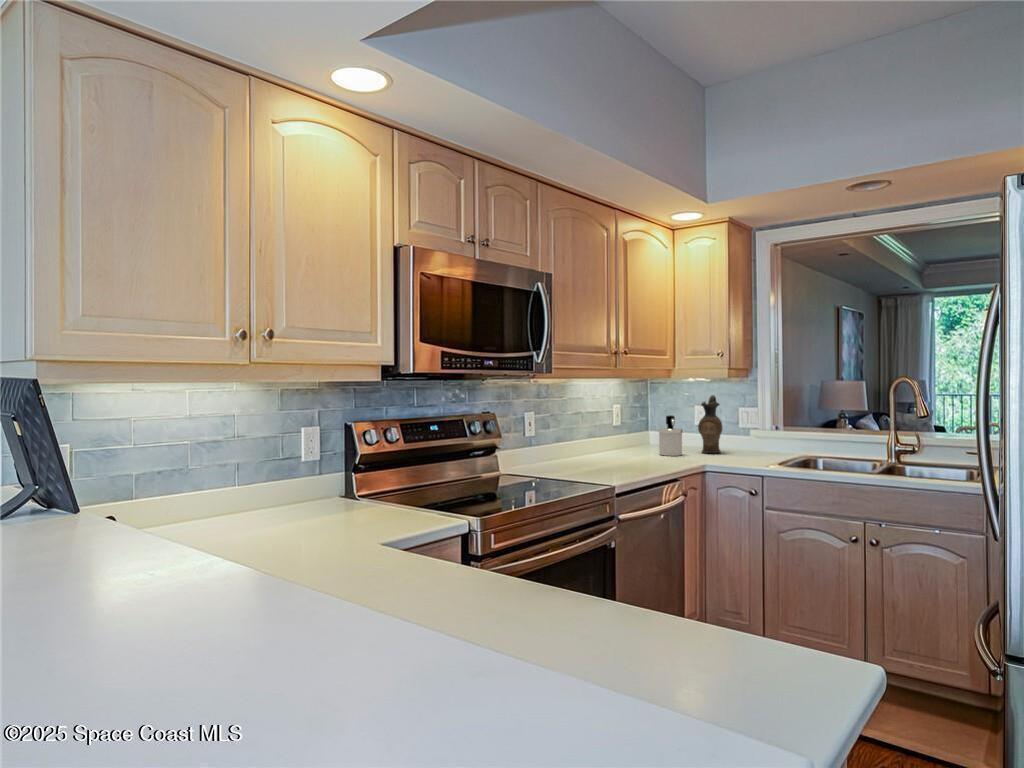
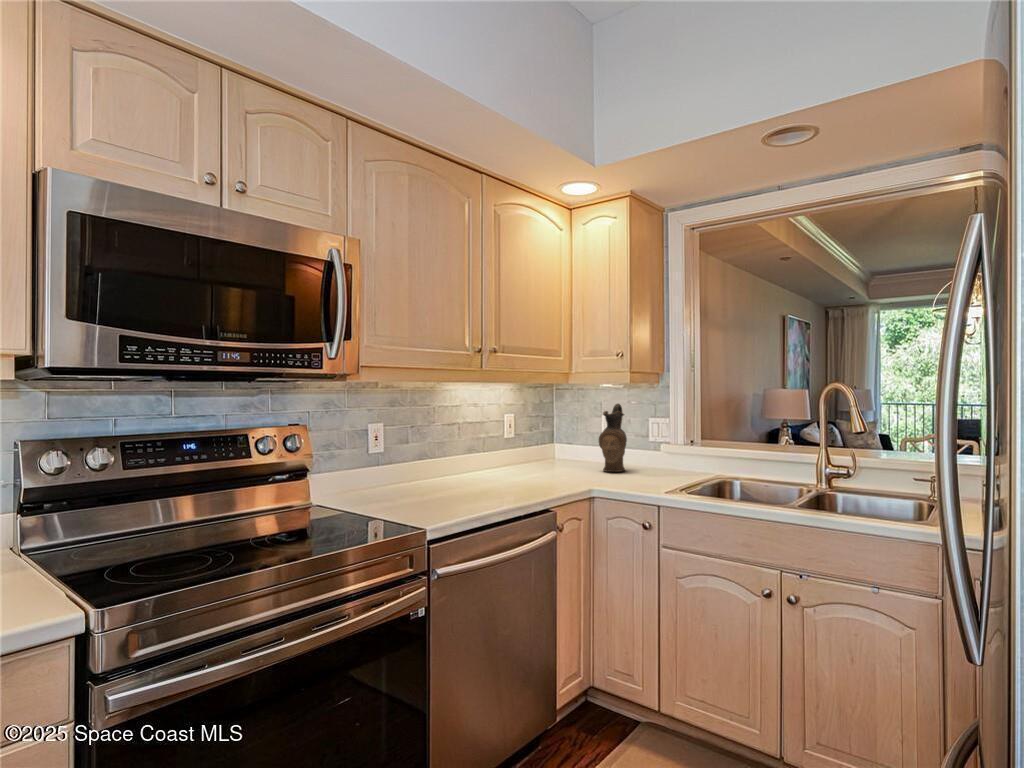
soap dispenser: present [658,415,683,456] -> none [550,427,578,475]

